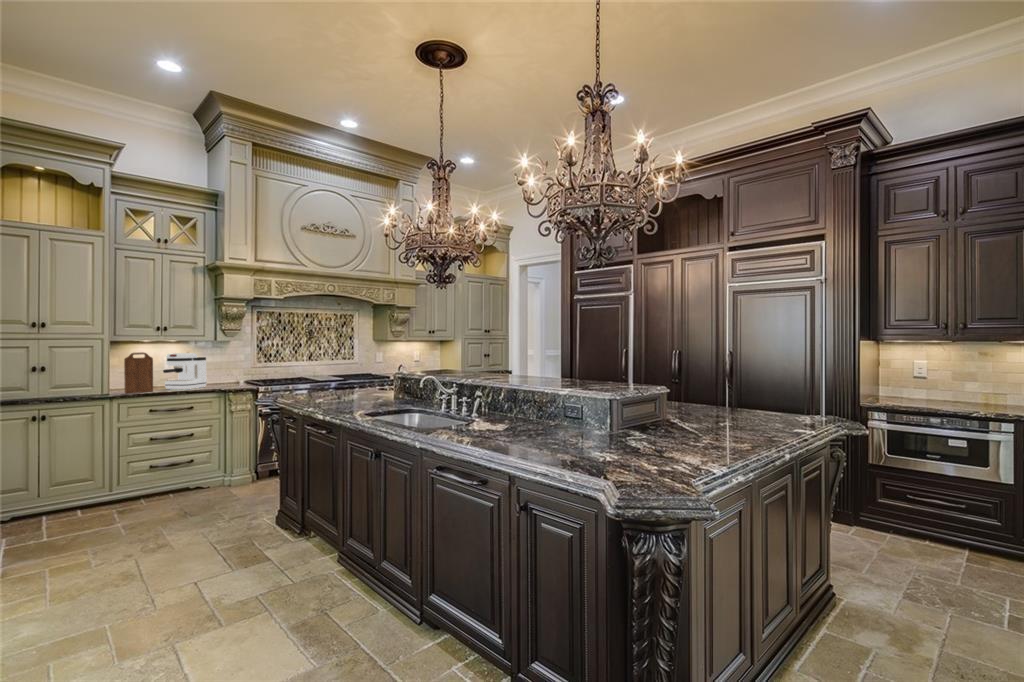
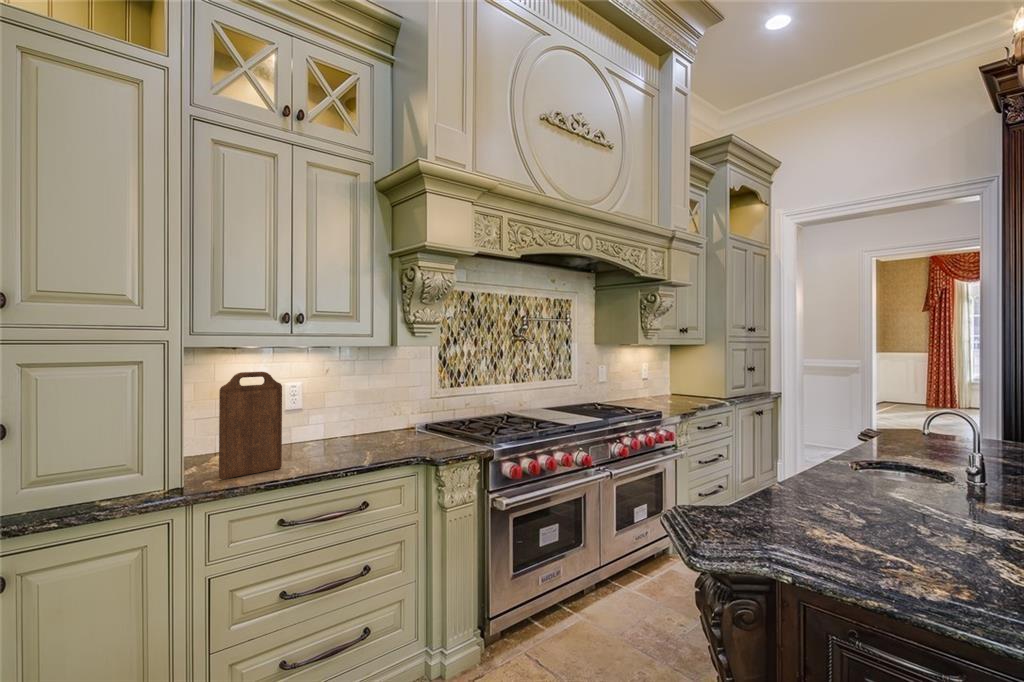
coffee maker: present [163,353,207,389] -> none [299,371,380,458]

